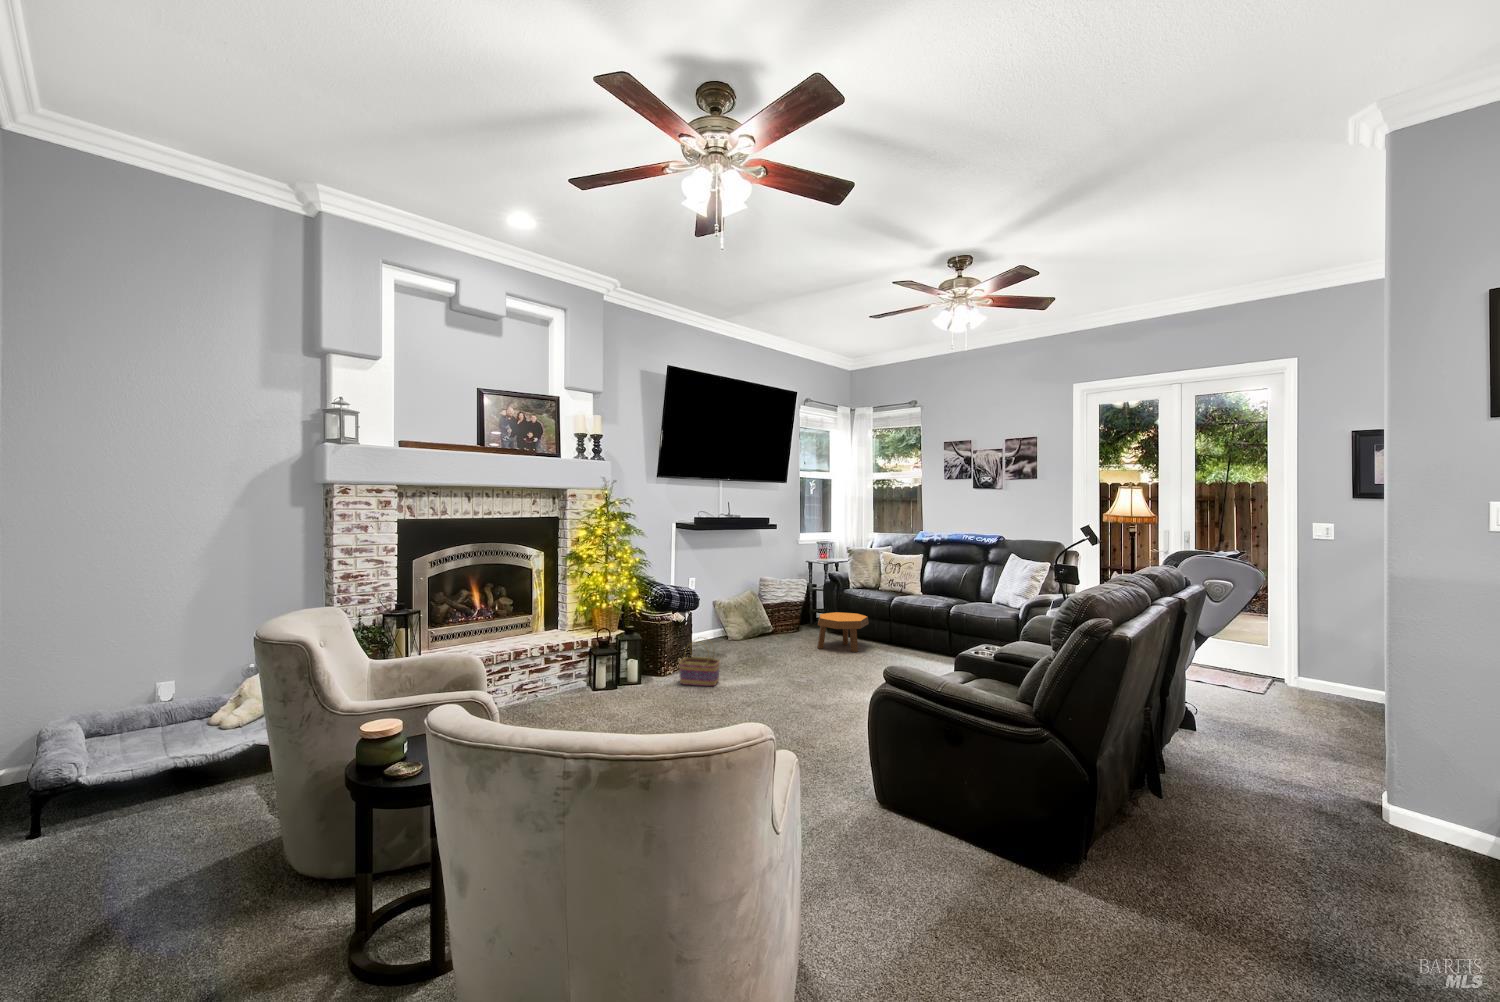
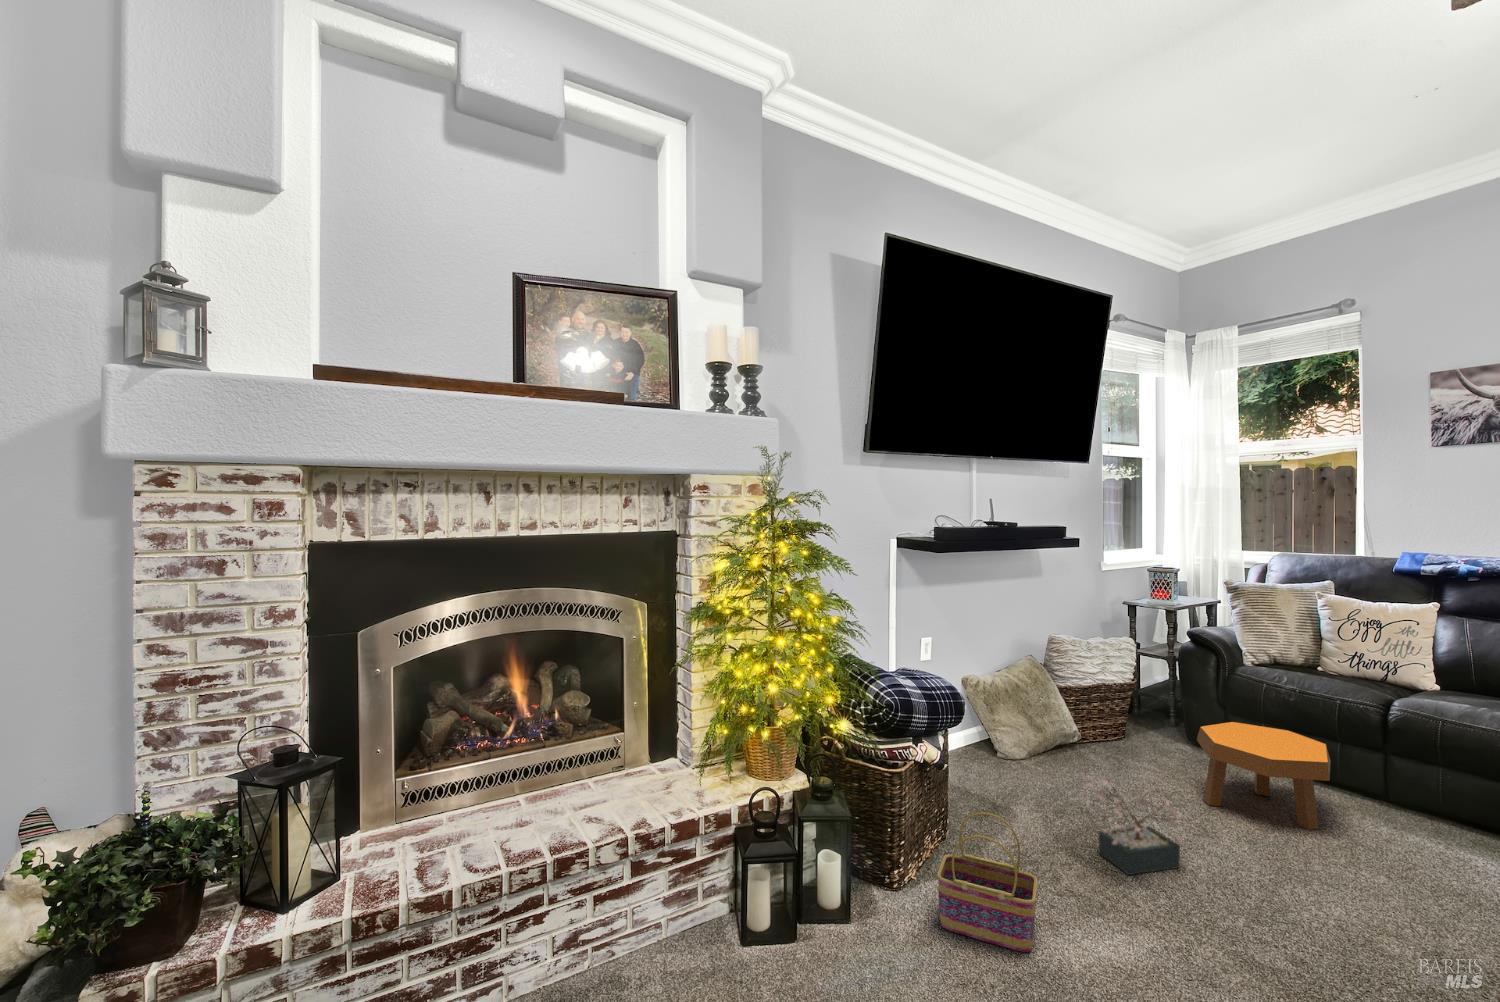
decorative plant: none [750,627,793,668] -> present [1080,773,1183,875]

